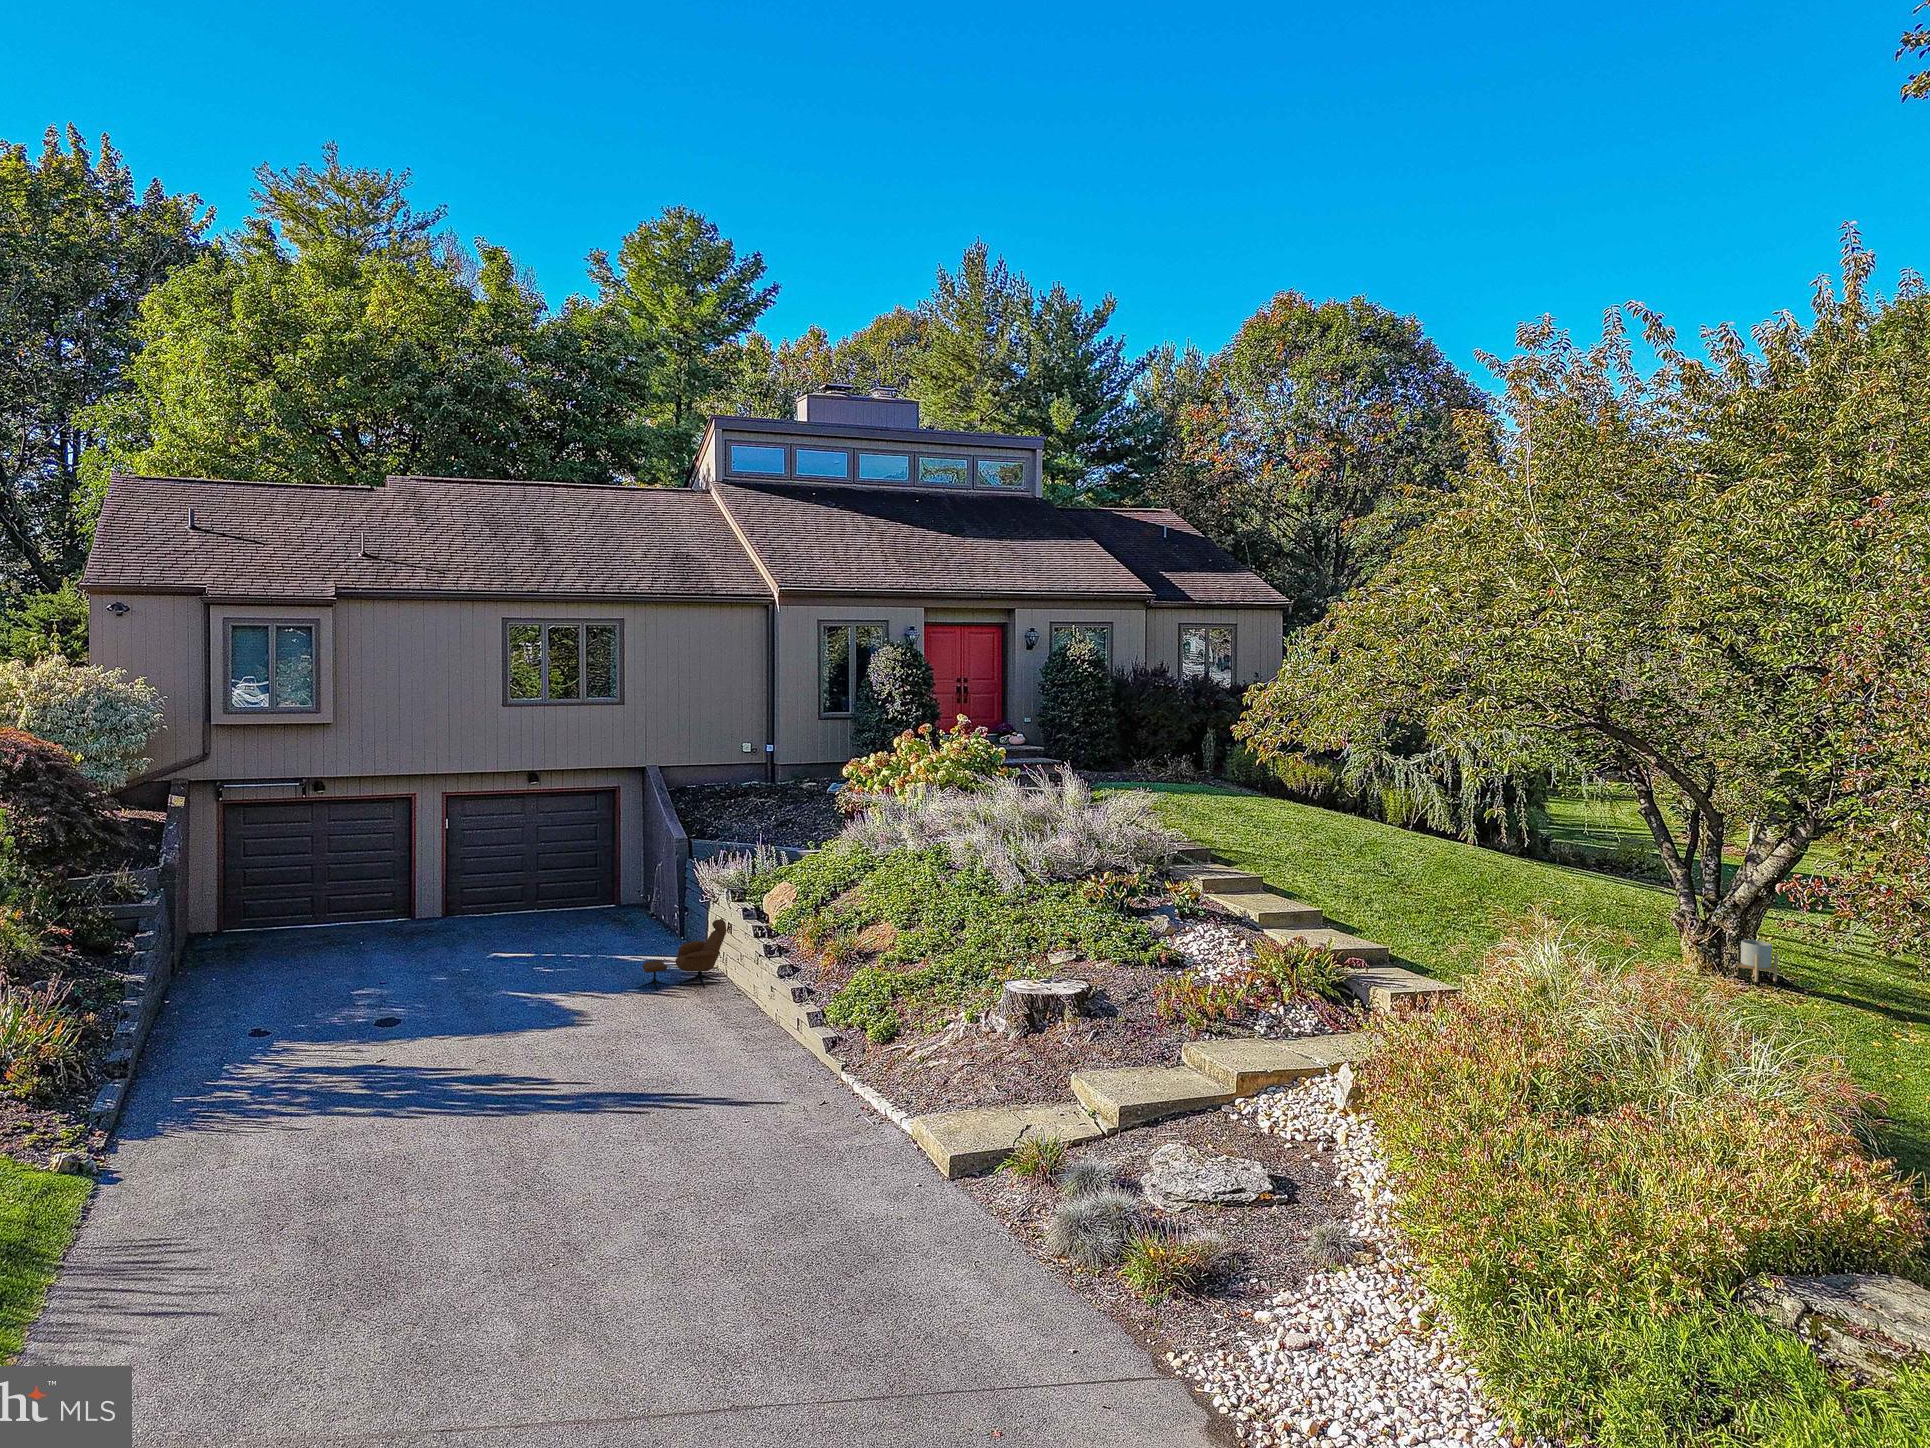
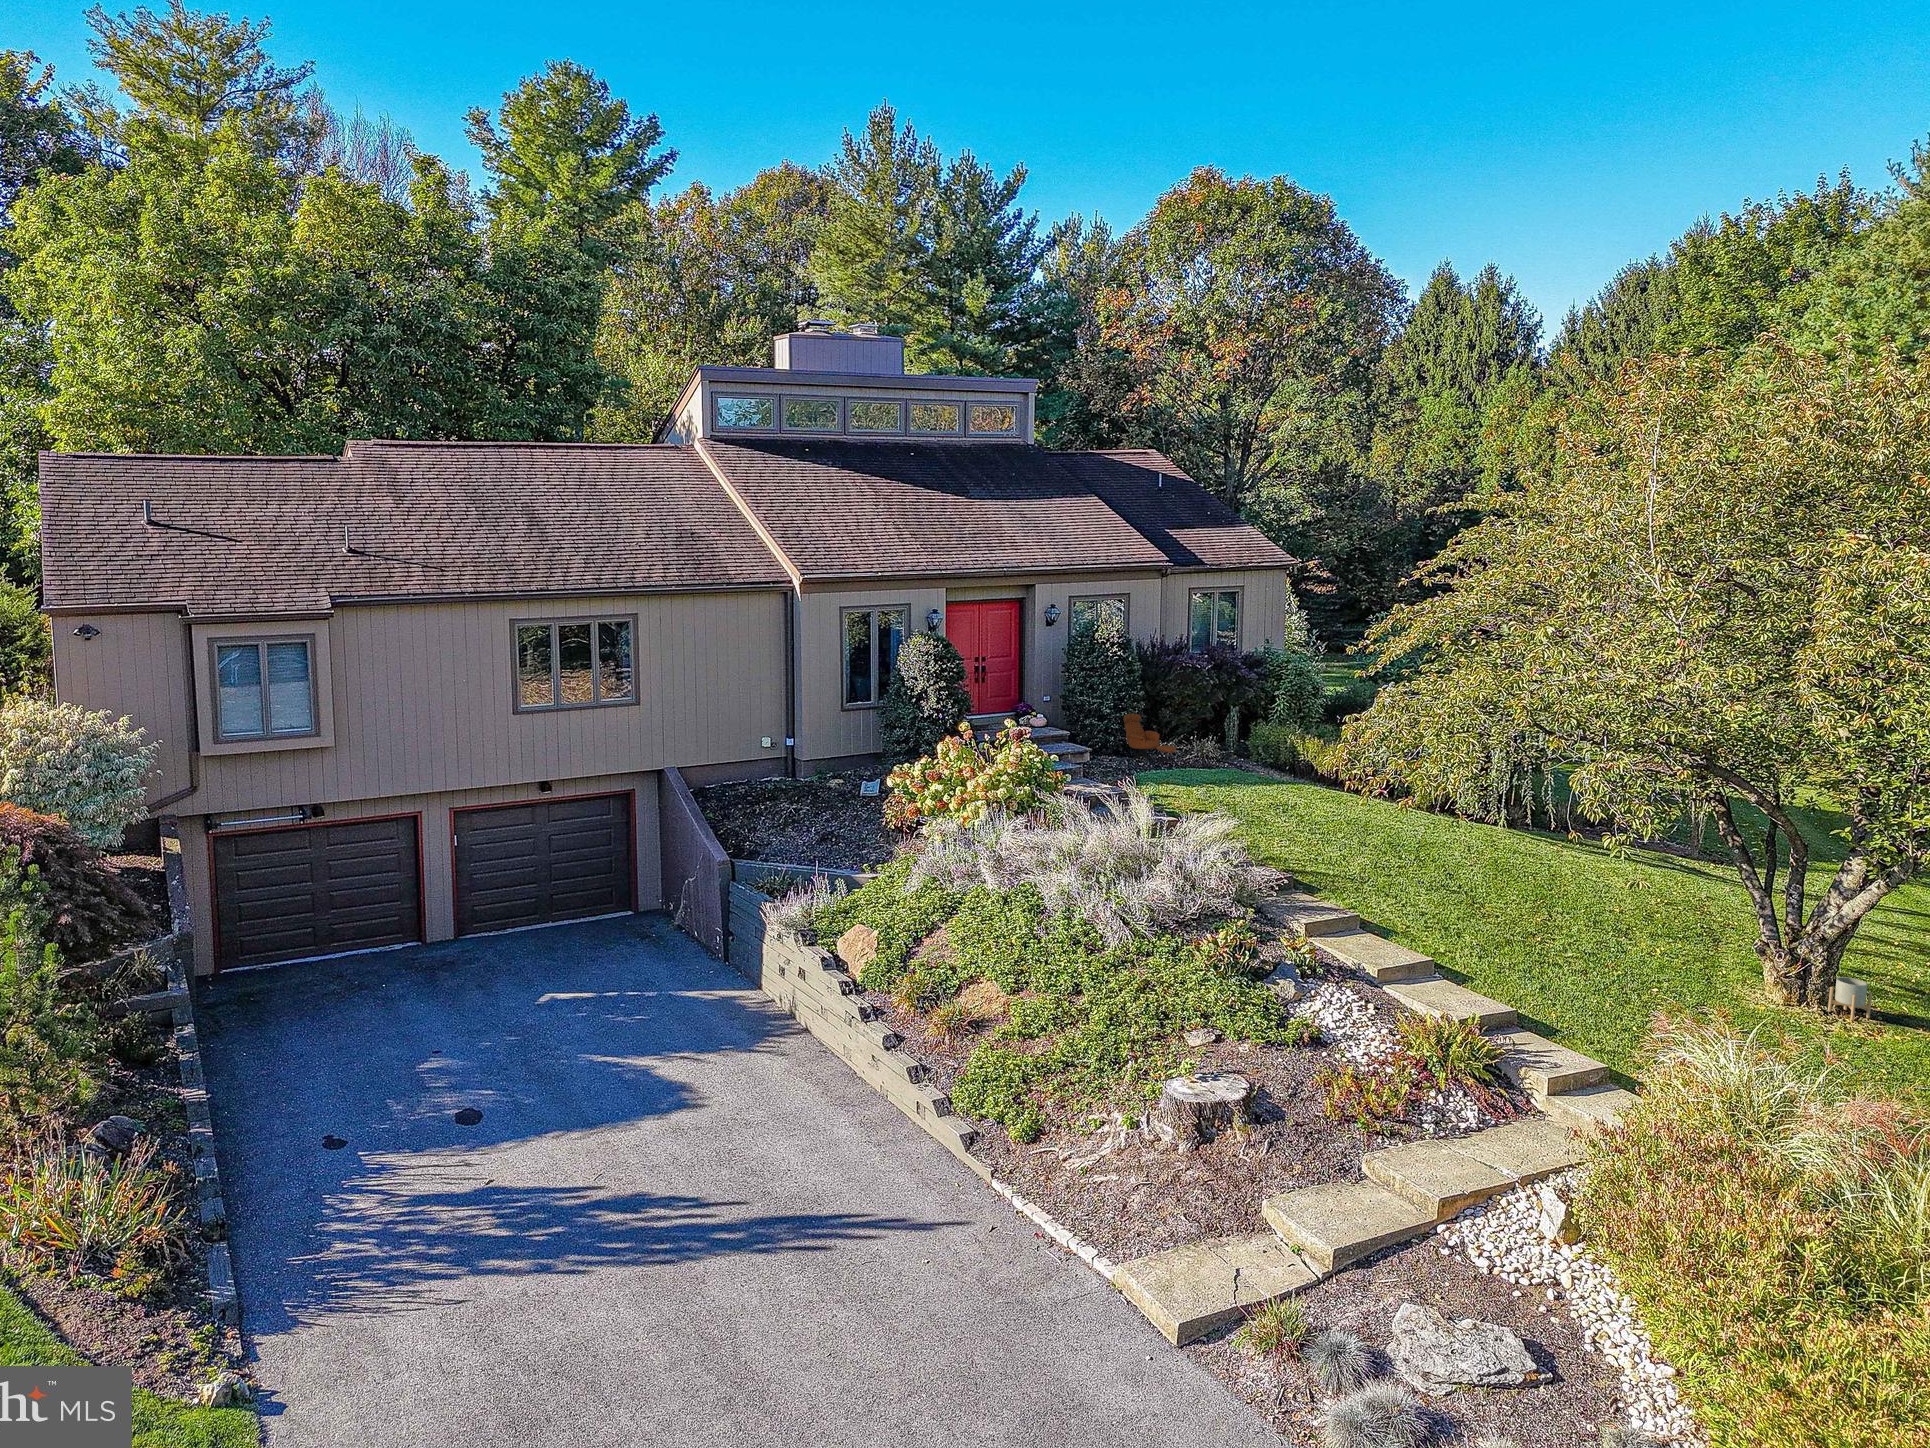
lounge chair: present [638,919,726,991] -> present [1124,713,1176,764]

